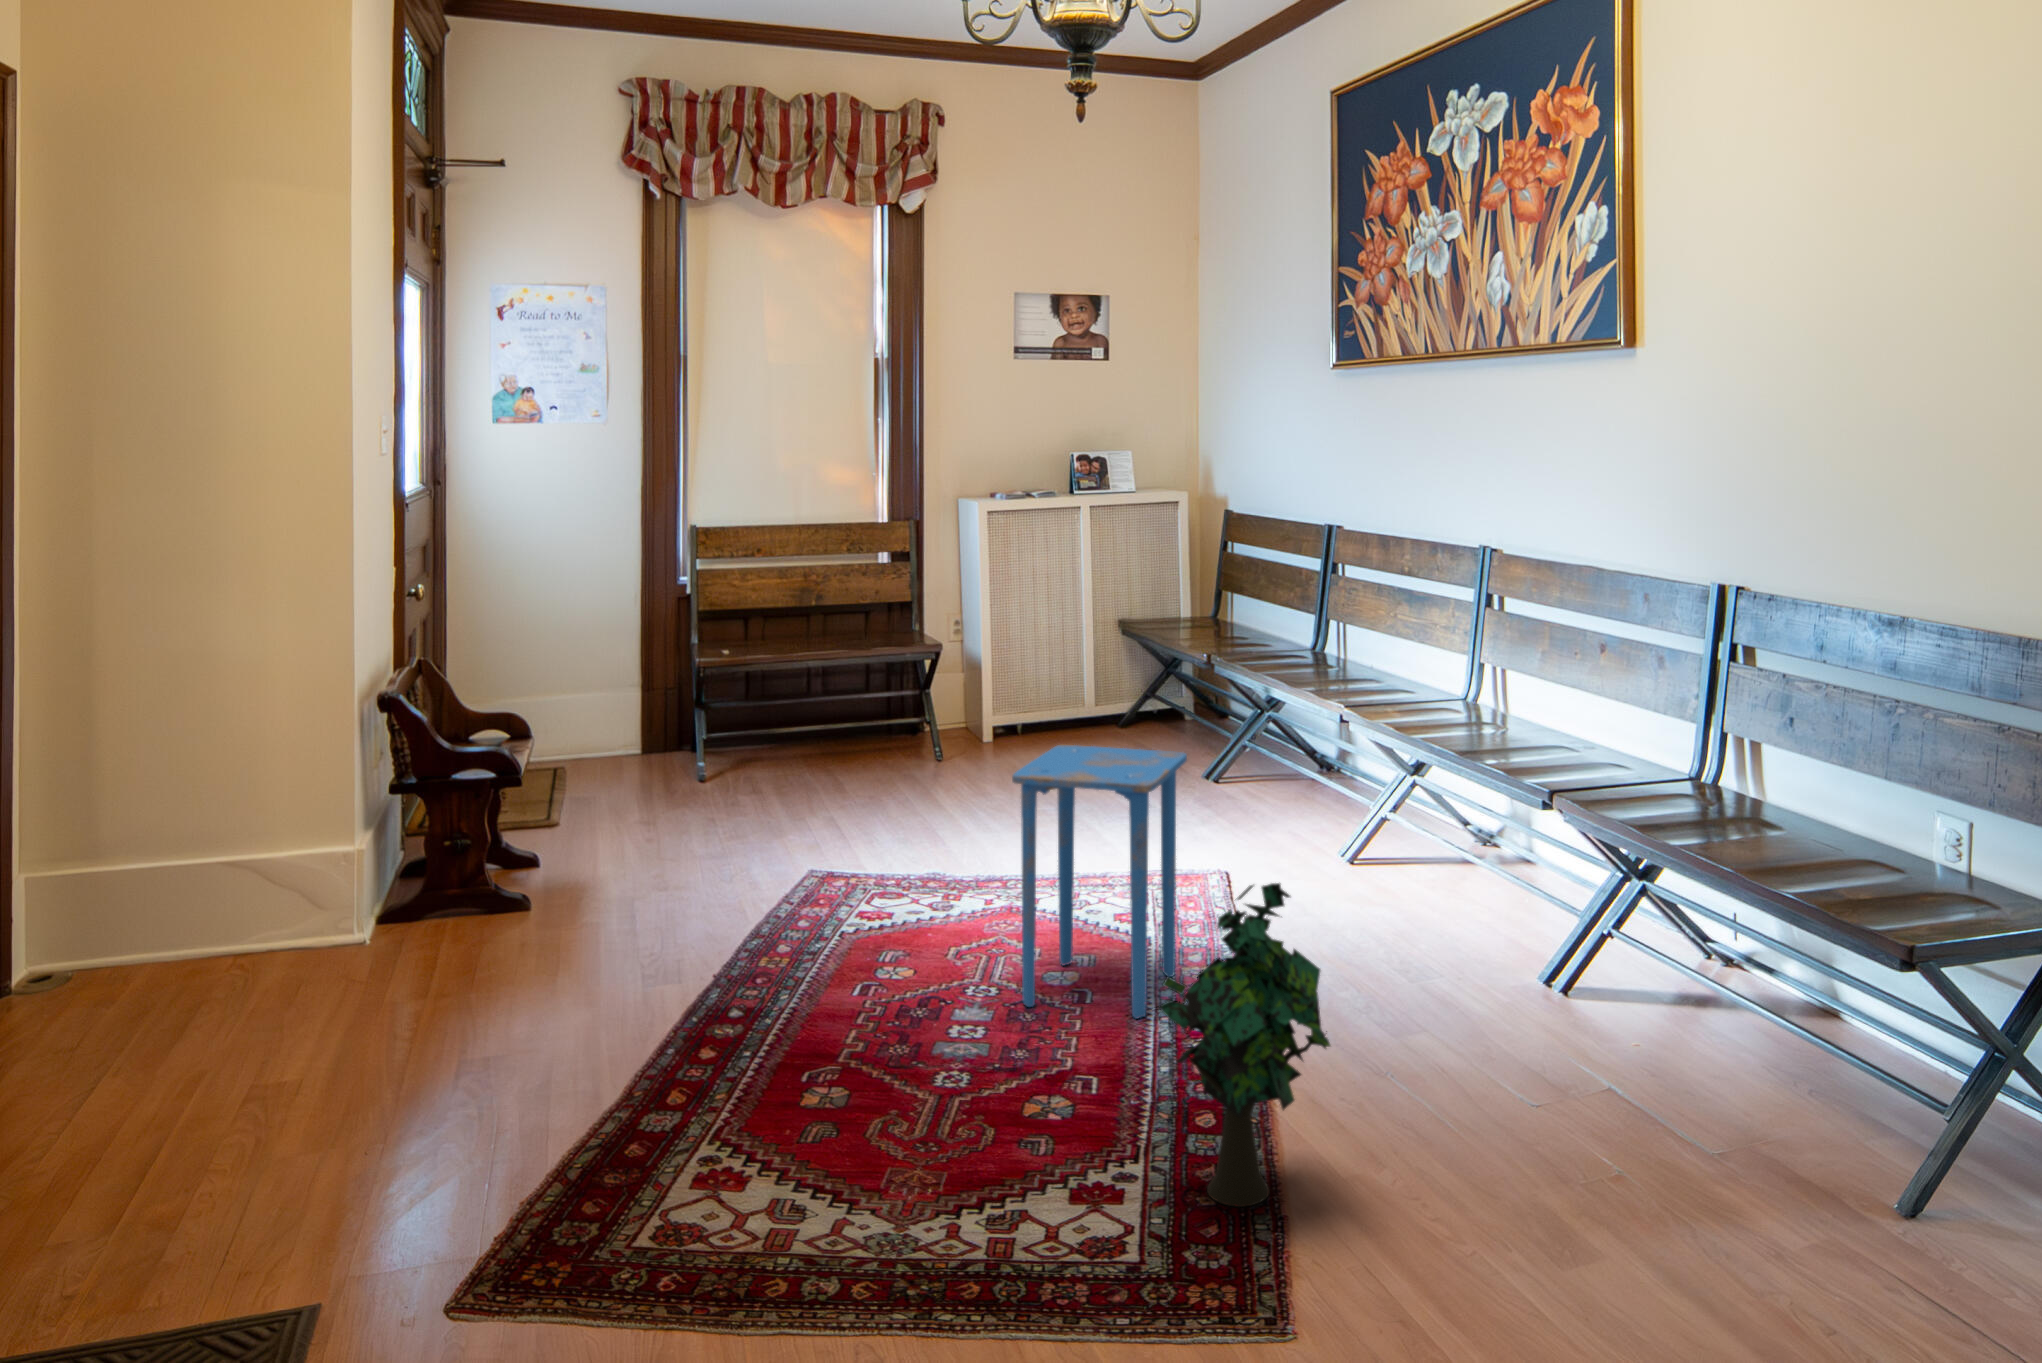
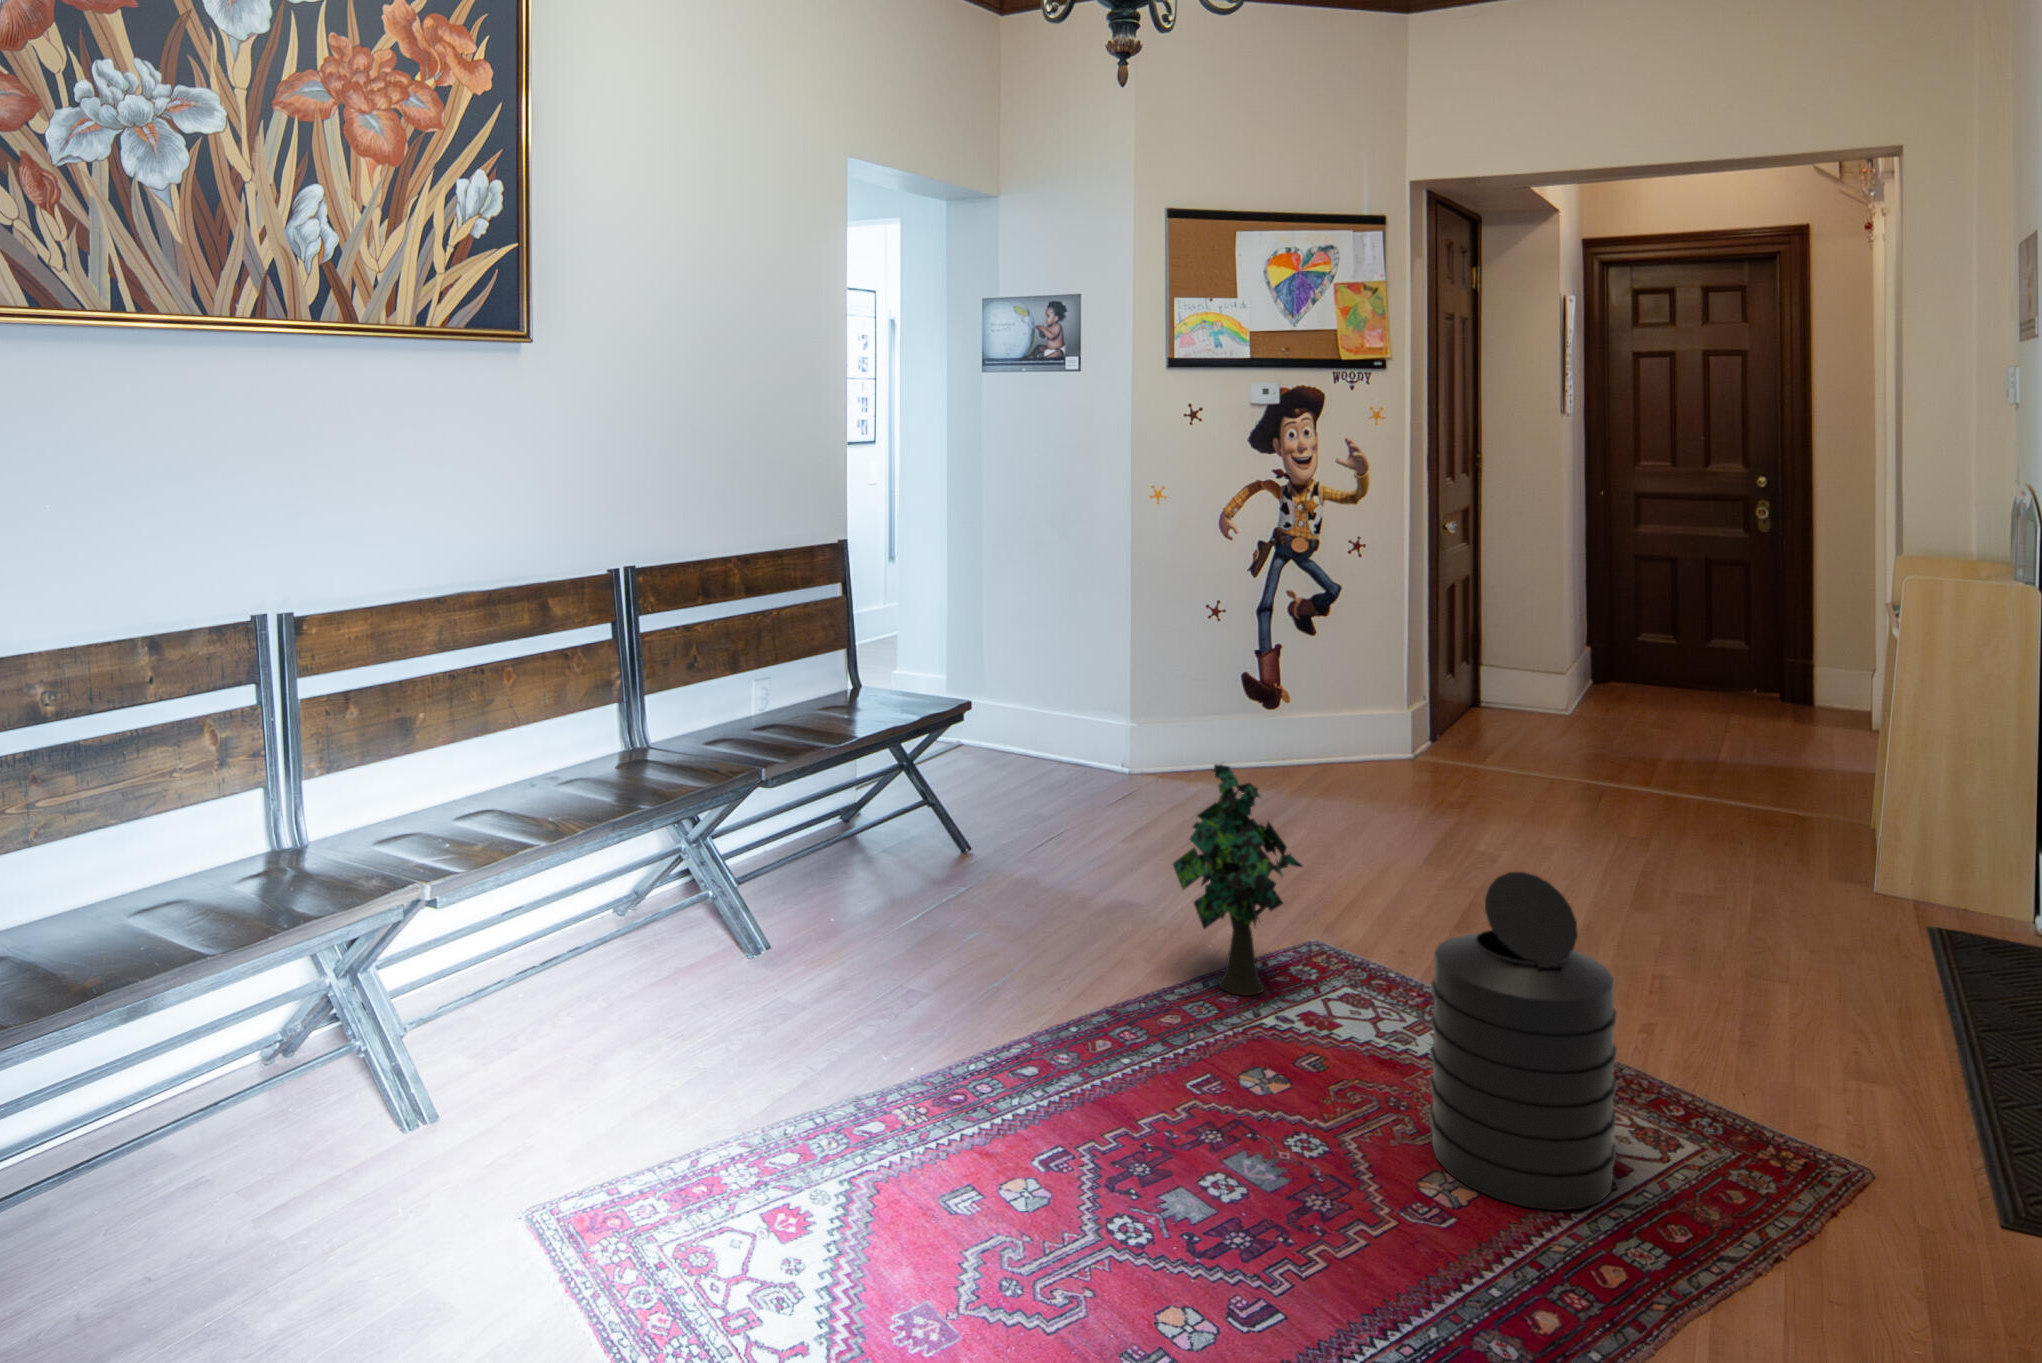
side table: present [1012,745,1187,1019] -> none [926,838,1157,1213]
trash can: none [697,855,877,1186] -> present [1430,872,1617,1210]

